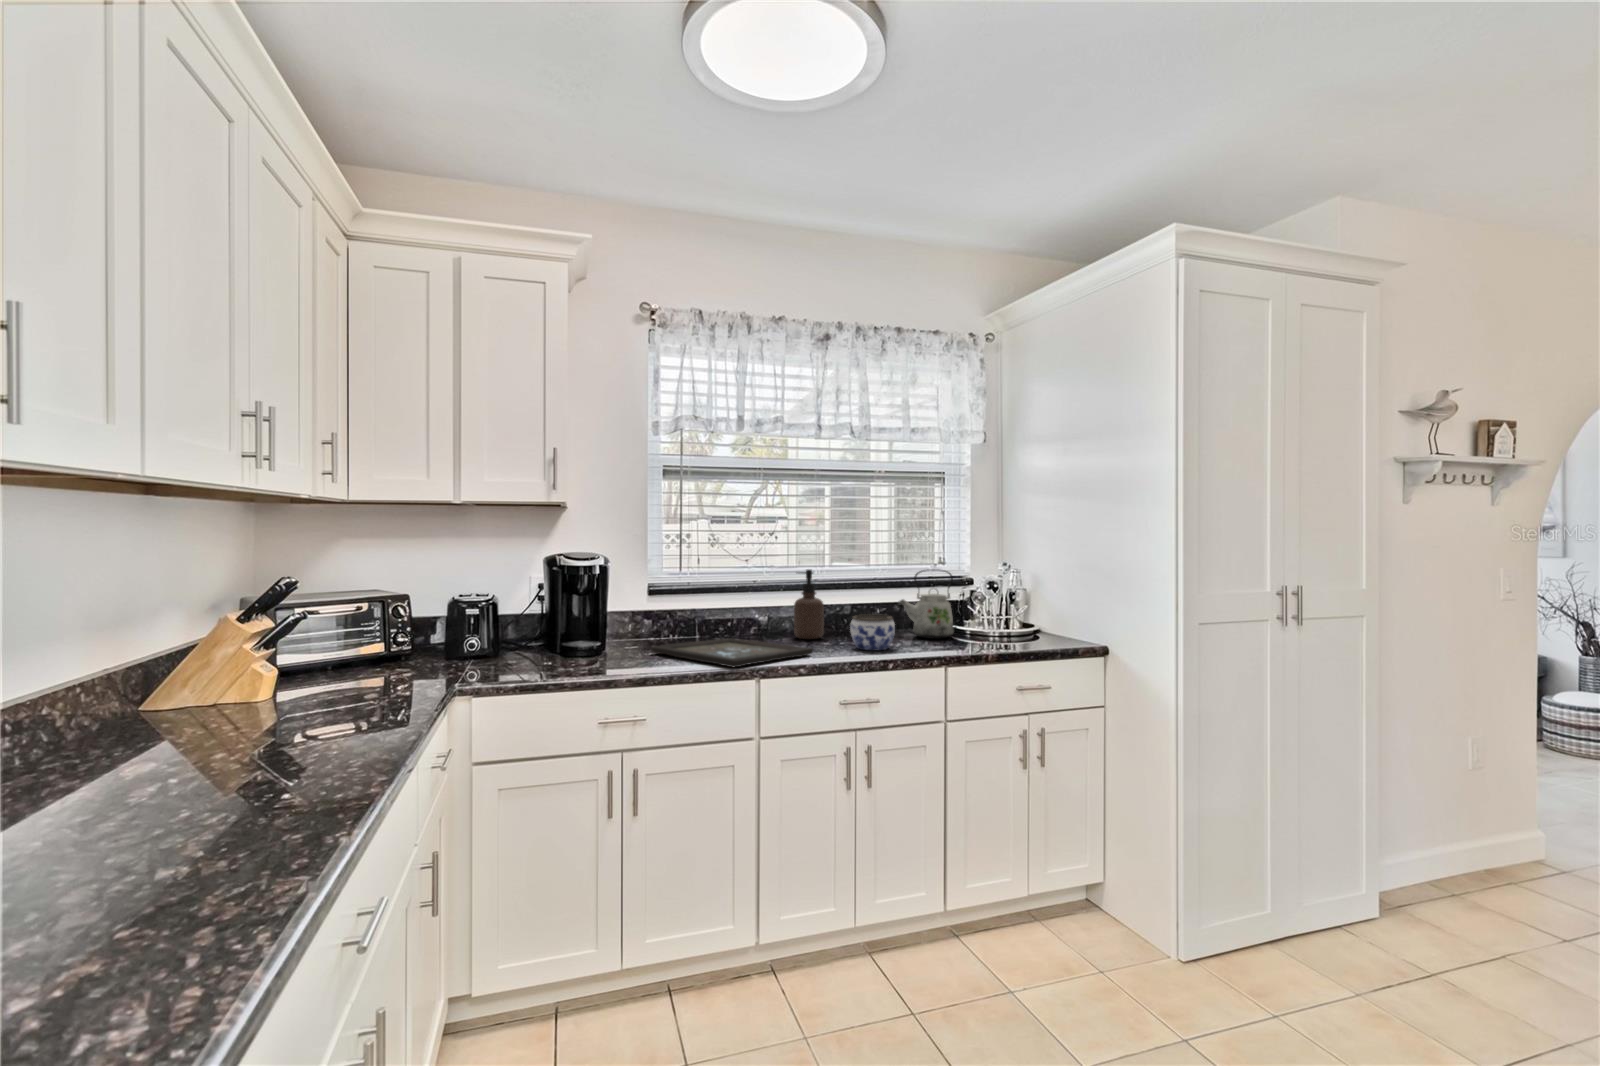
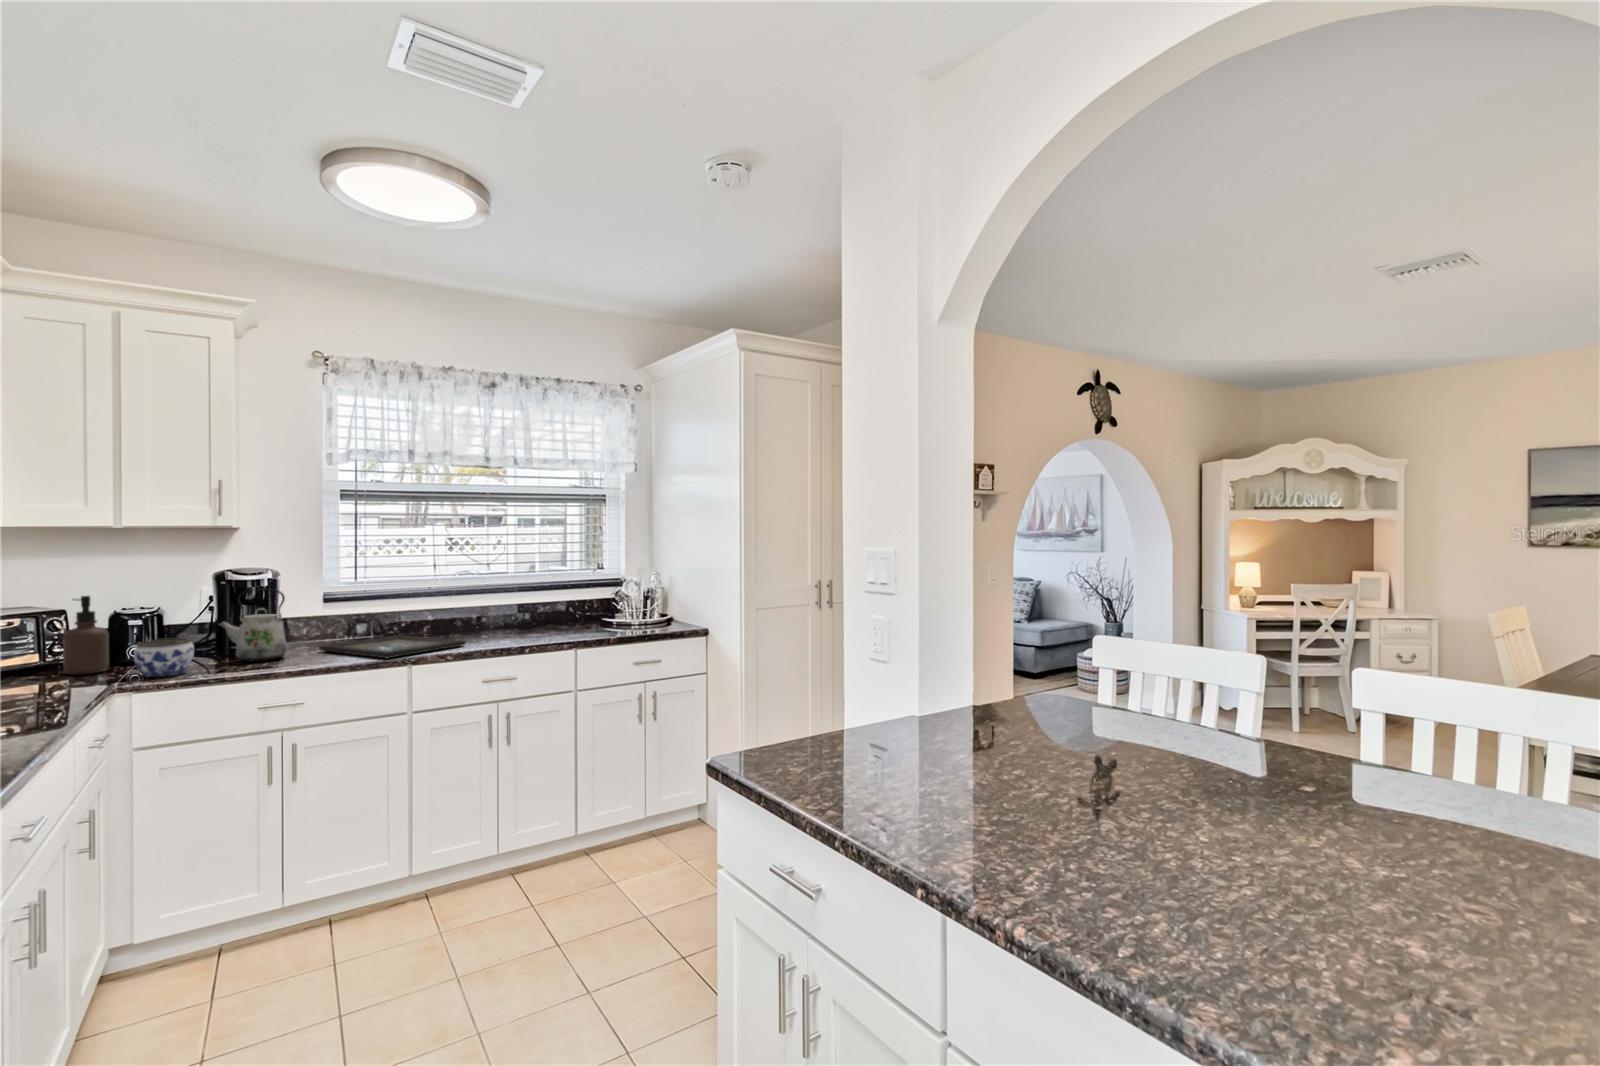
soap dispenser: present [794,569,824,639] -> present [63,596,109,675]
kettle: present [900,569,954,639] -> present [219,589,287,661]
jar: present [850,614,895,650] -> present [134,638,194,677]

